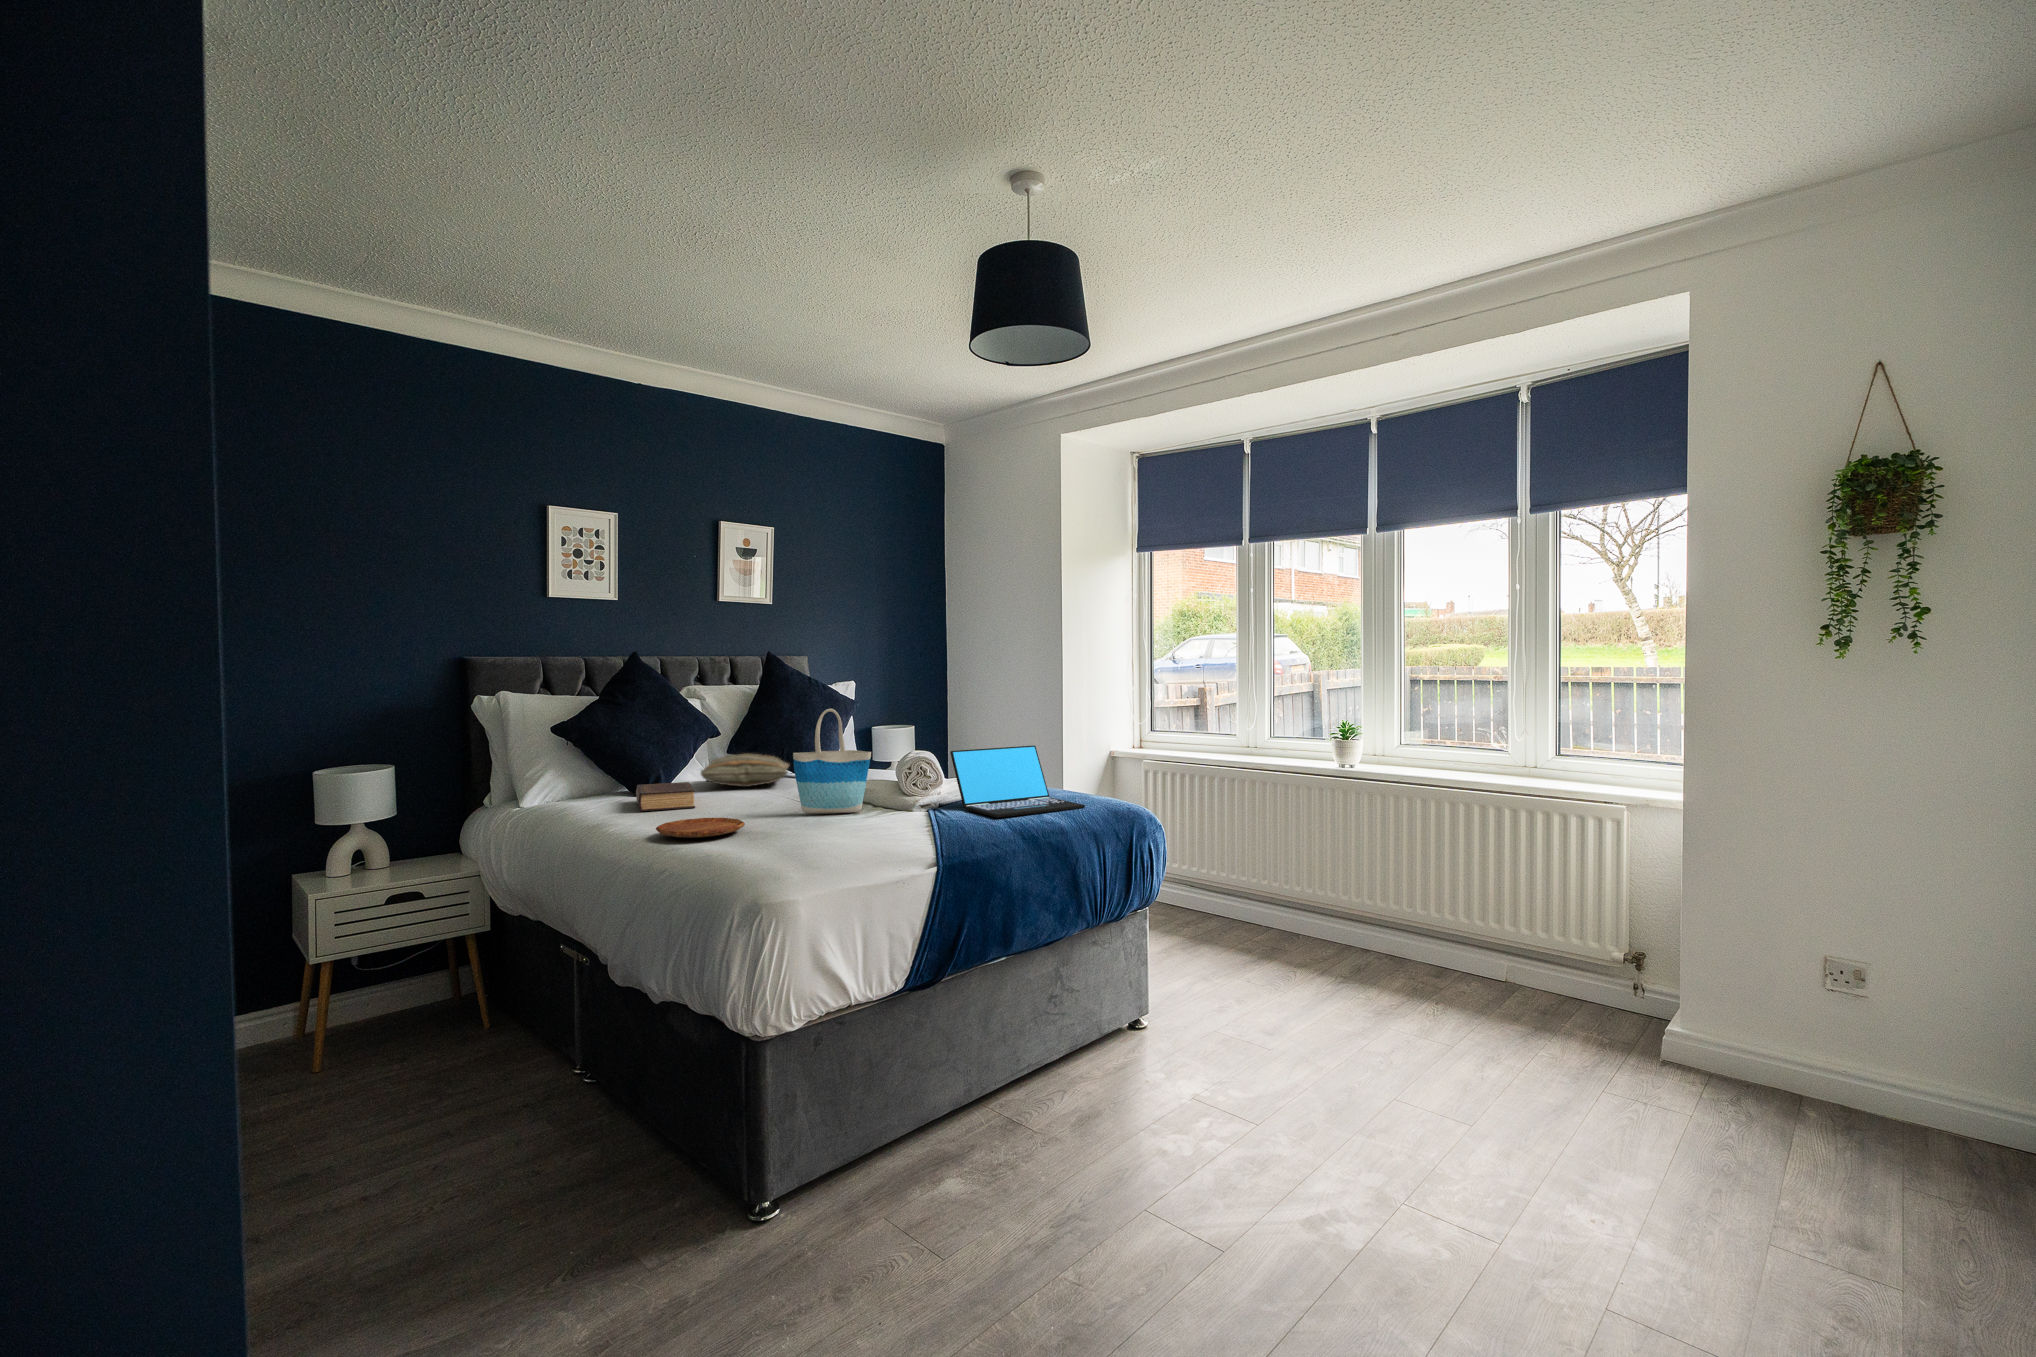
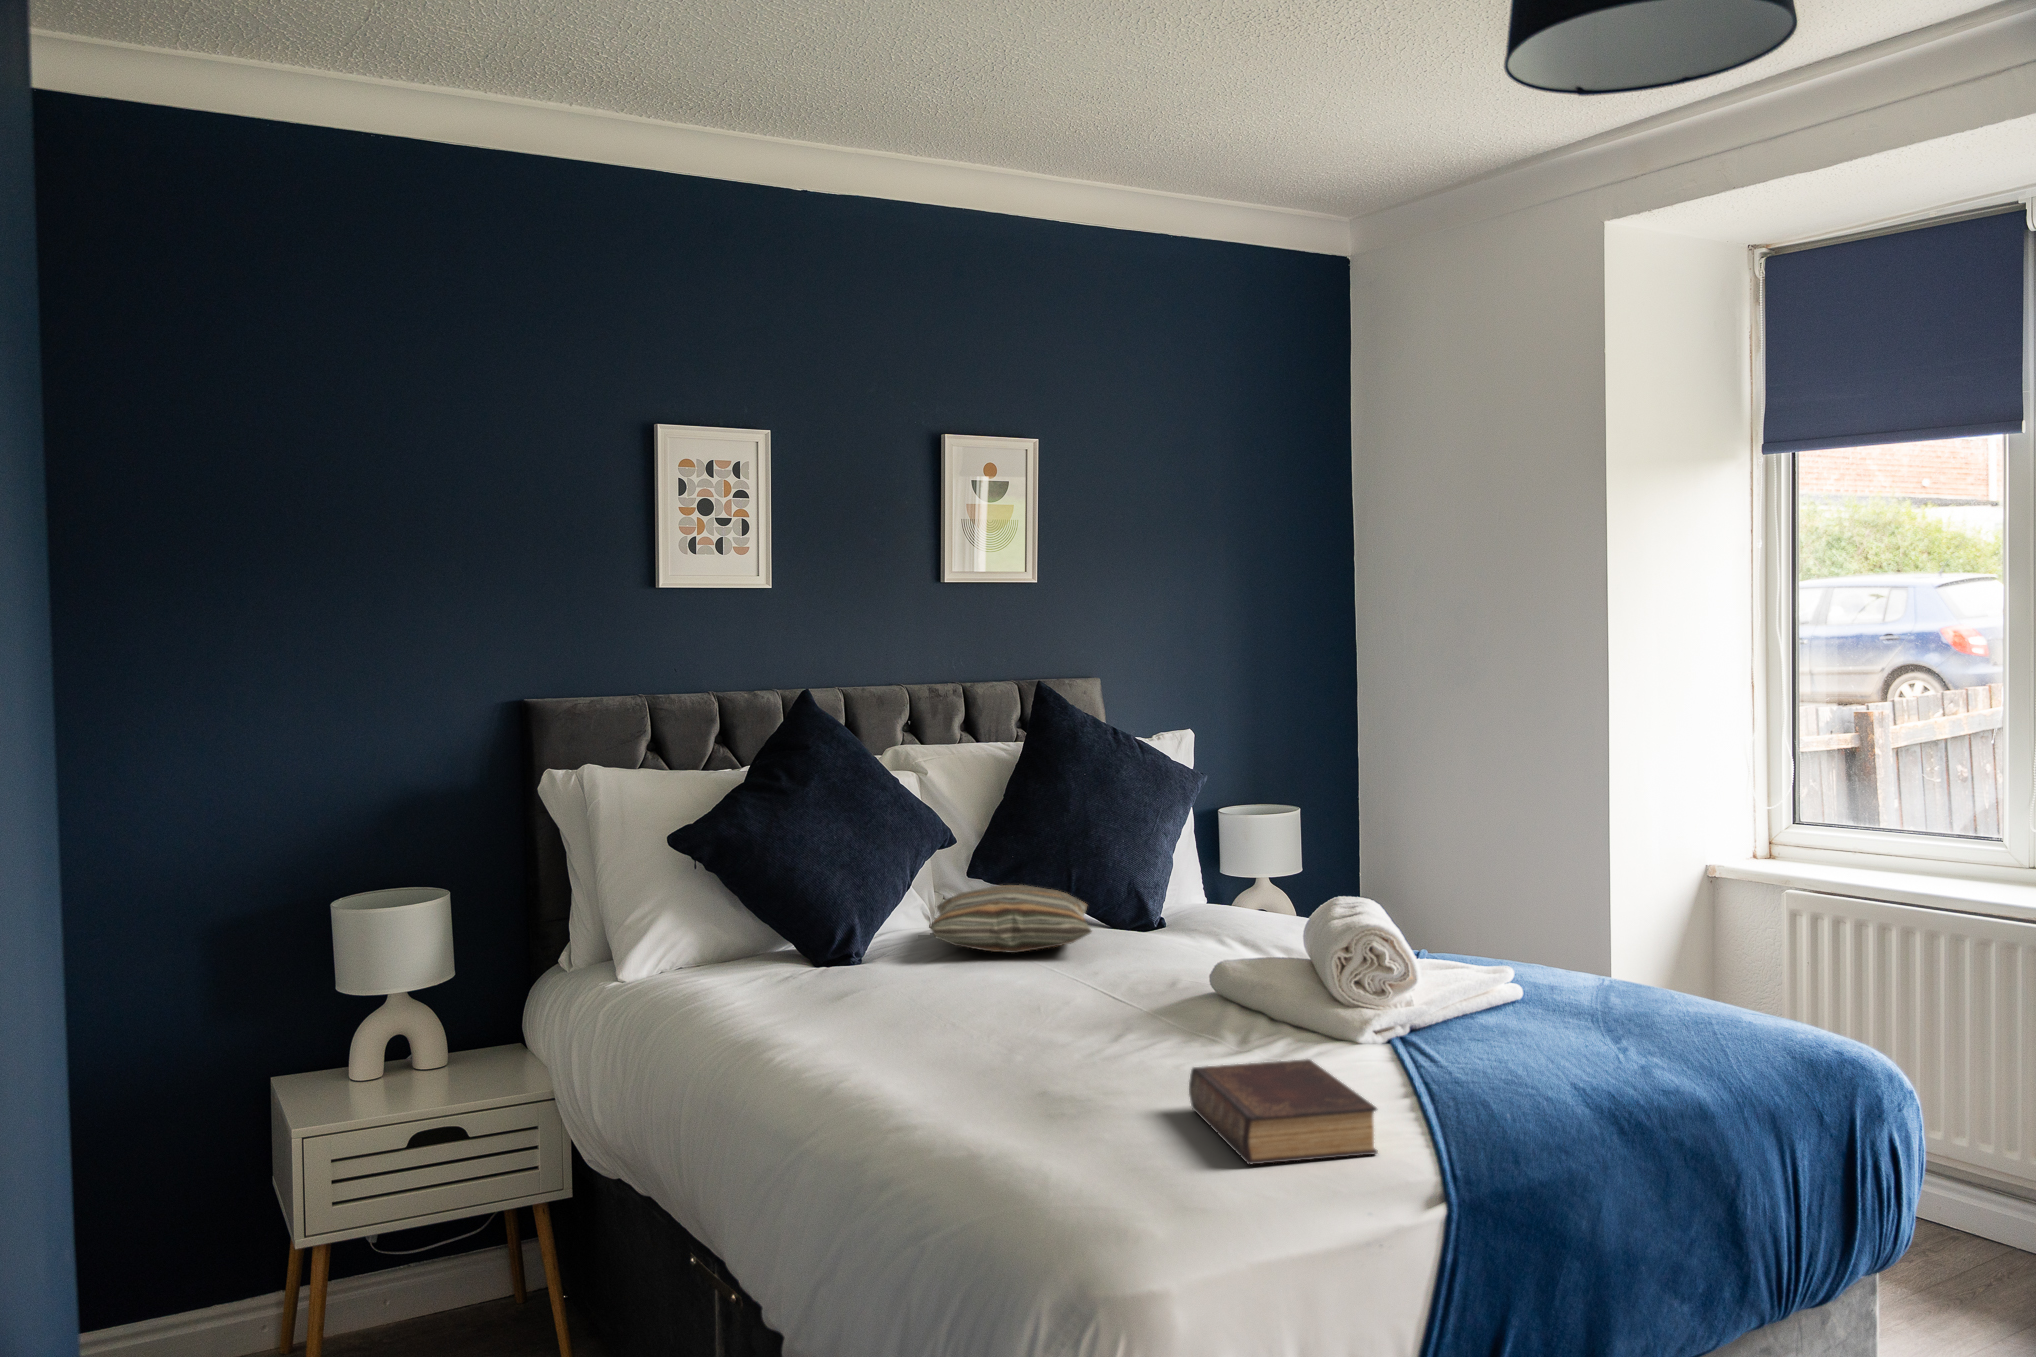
tote bag: present [793,709,871,814] -> none [1122,832,1277,1041]
laptop: present [950,746,1085,818] -> none [1438,904,1744,1078]
book: present [636,782,695,811] -> present [1189,1059,1377,1165]
tray: present [656,818,745,838] -> none [874,1051,1041,1104]

